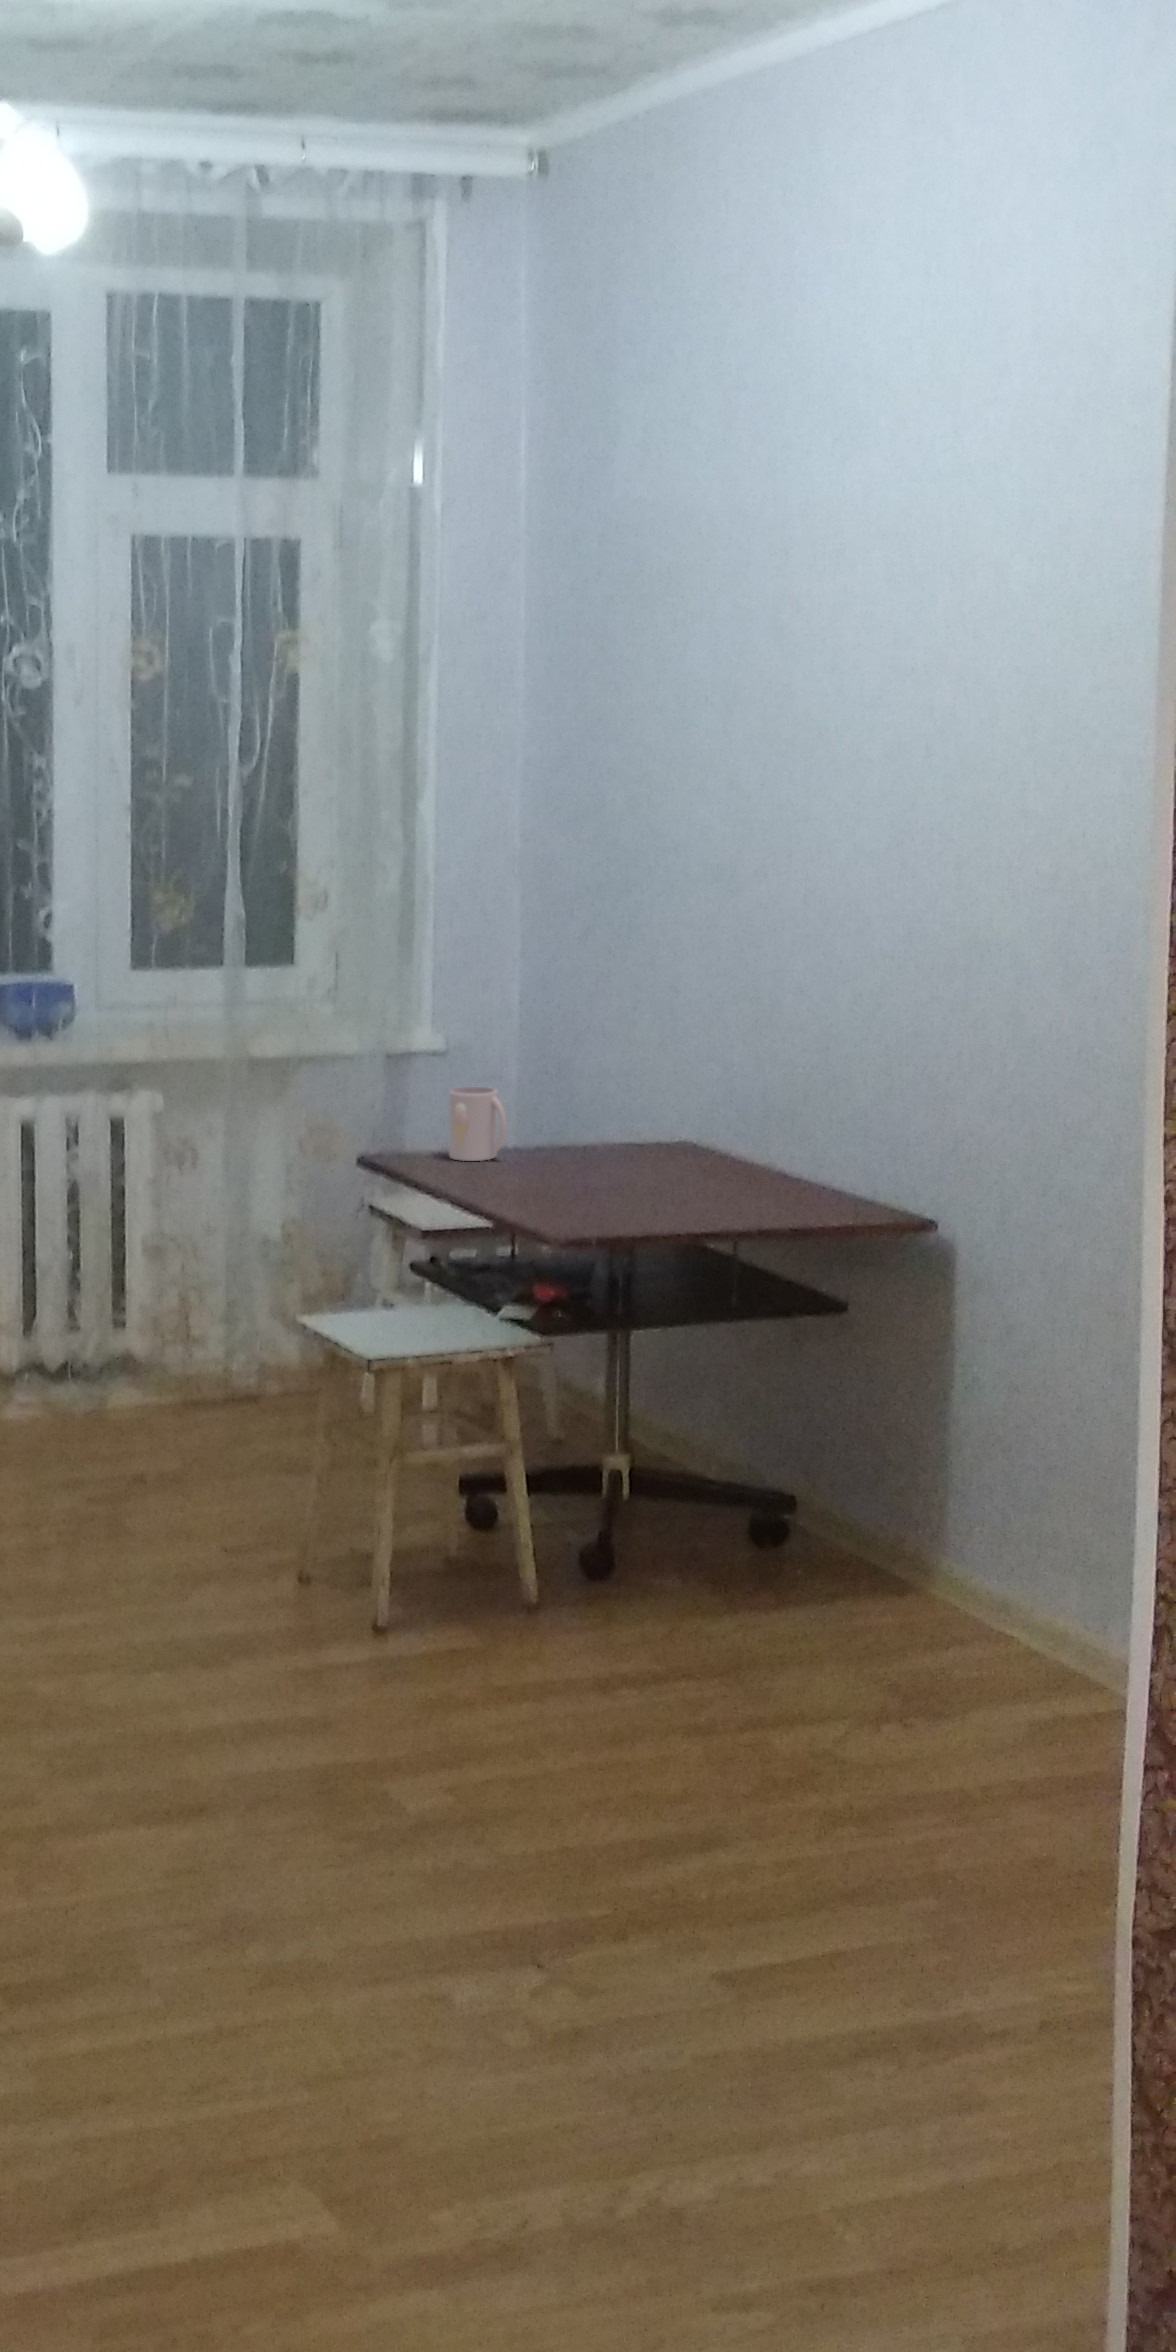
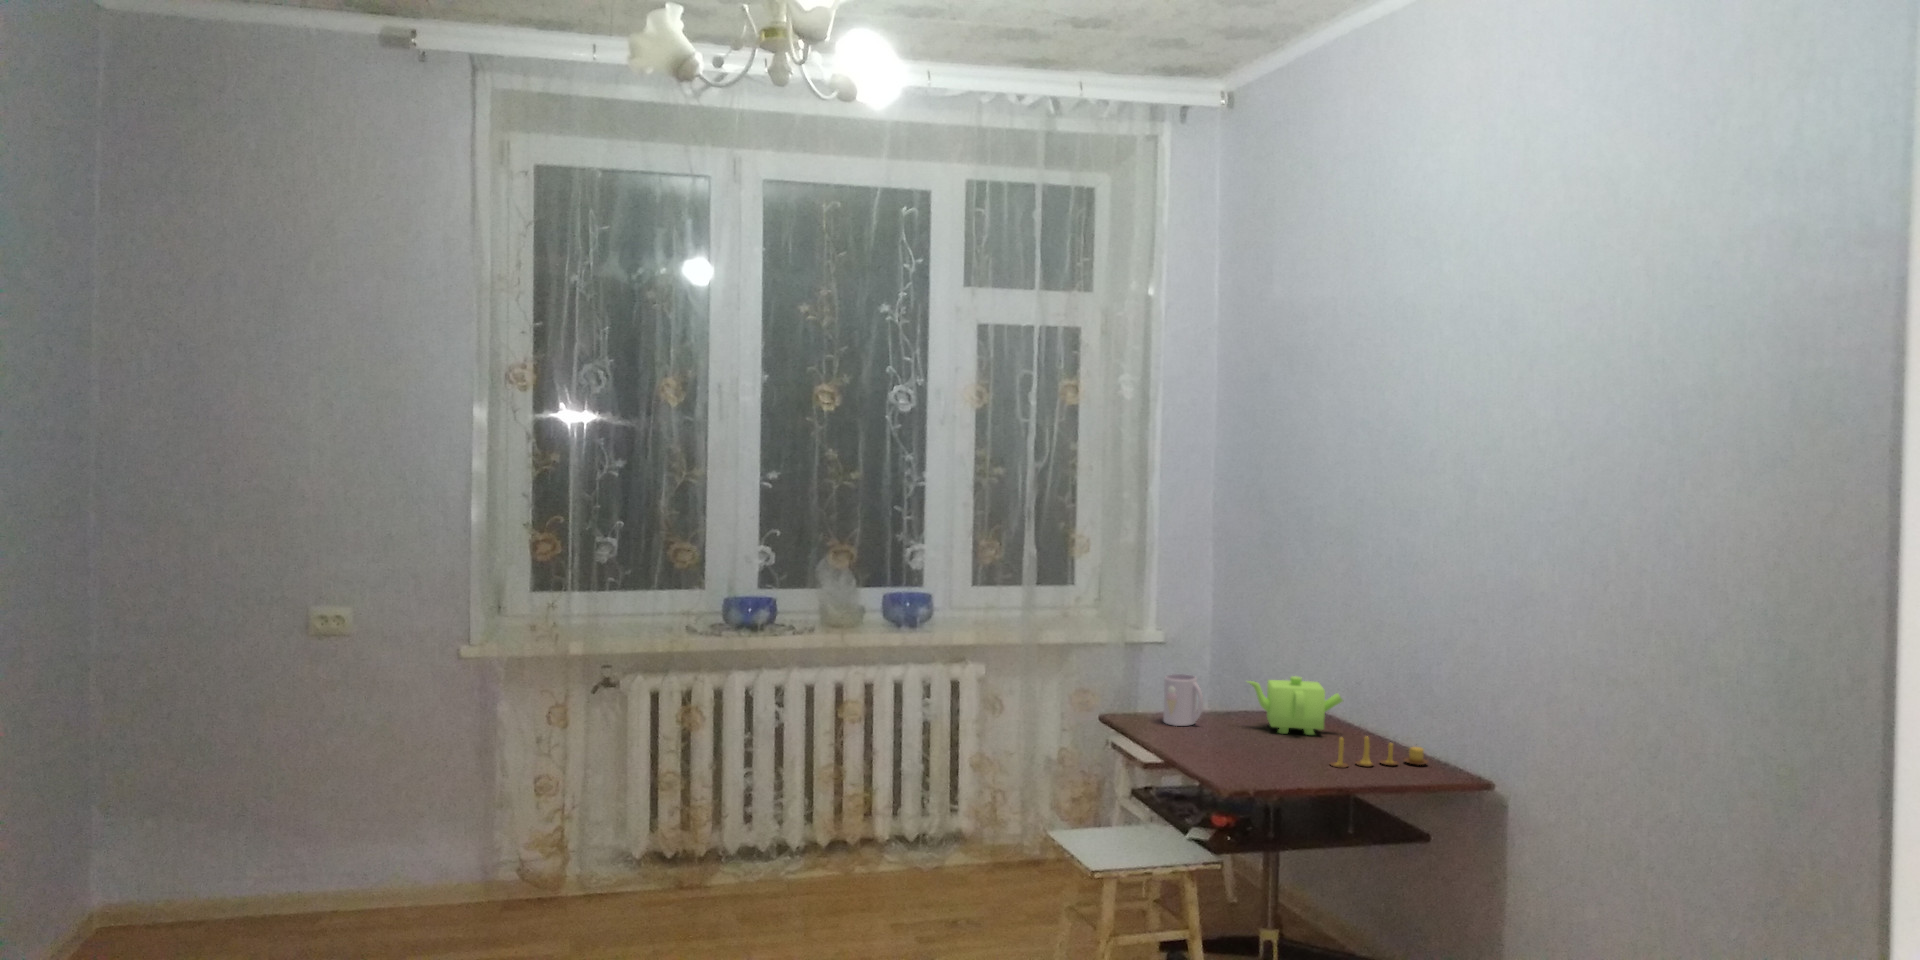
teapot: none [568,1083,709,1167] -> present [1248,676,1343,735]
candle: none [680,1152,816,1200] -> present [1331,736,1427,768]

